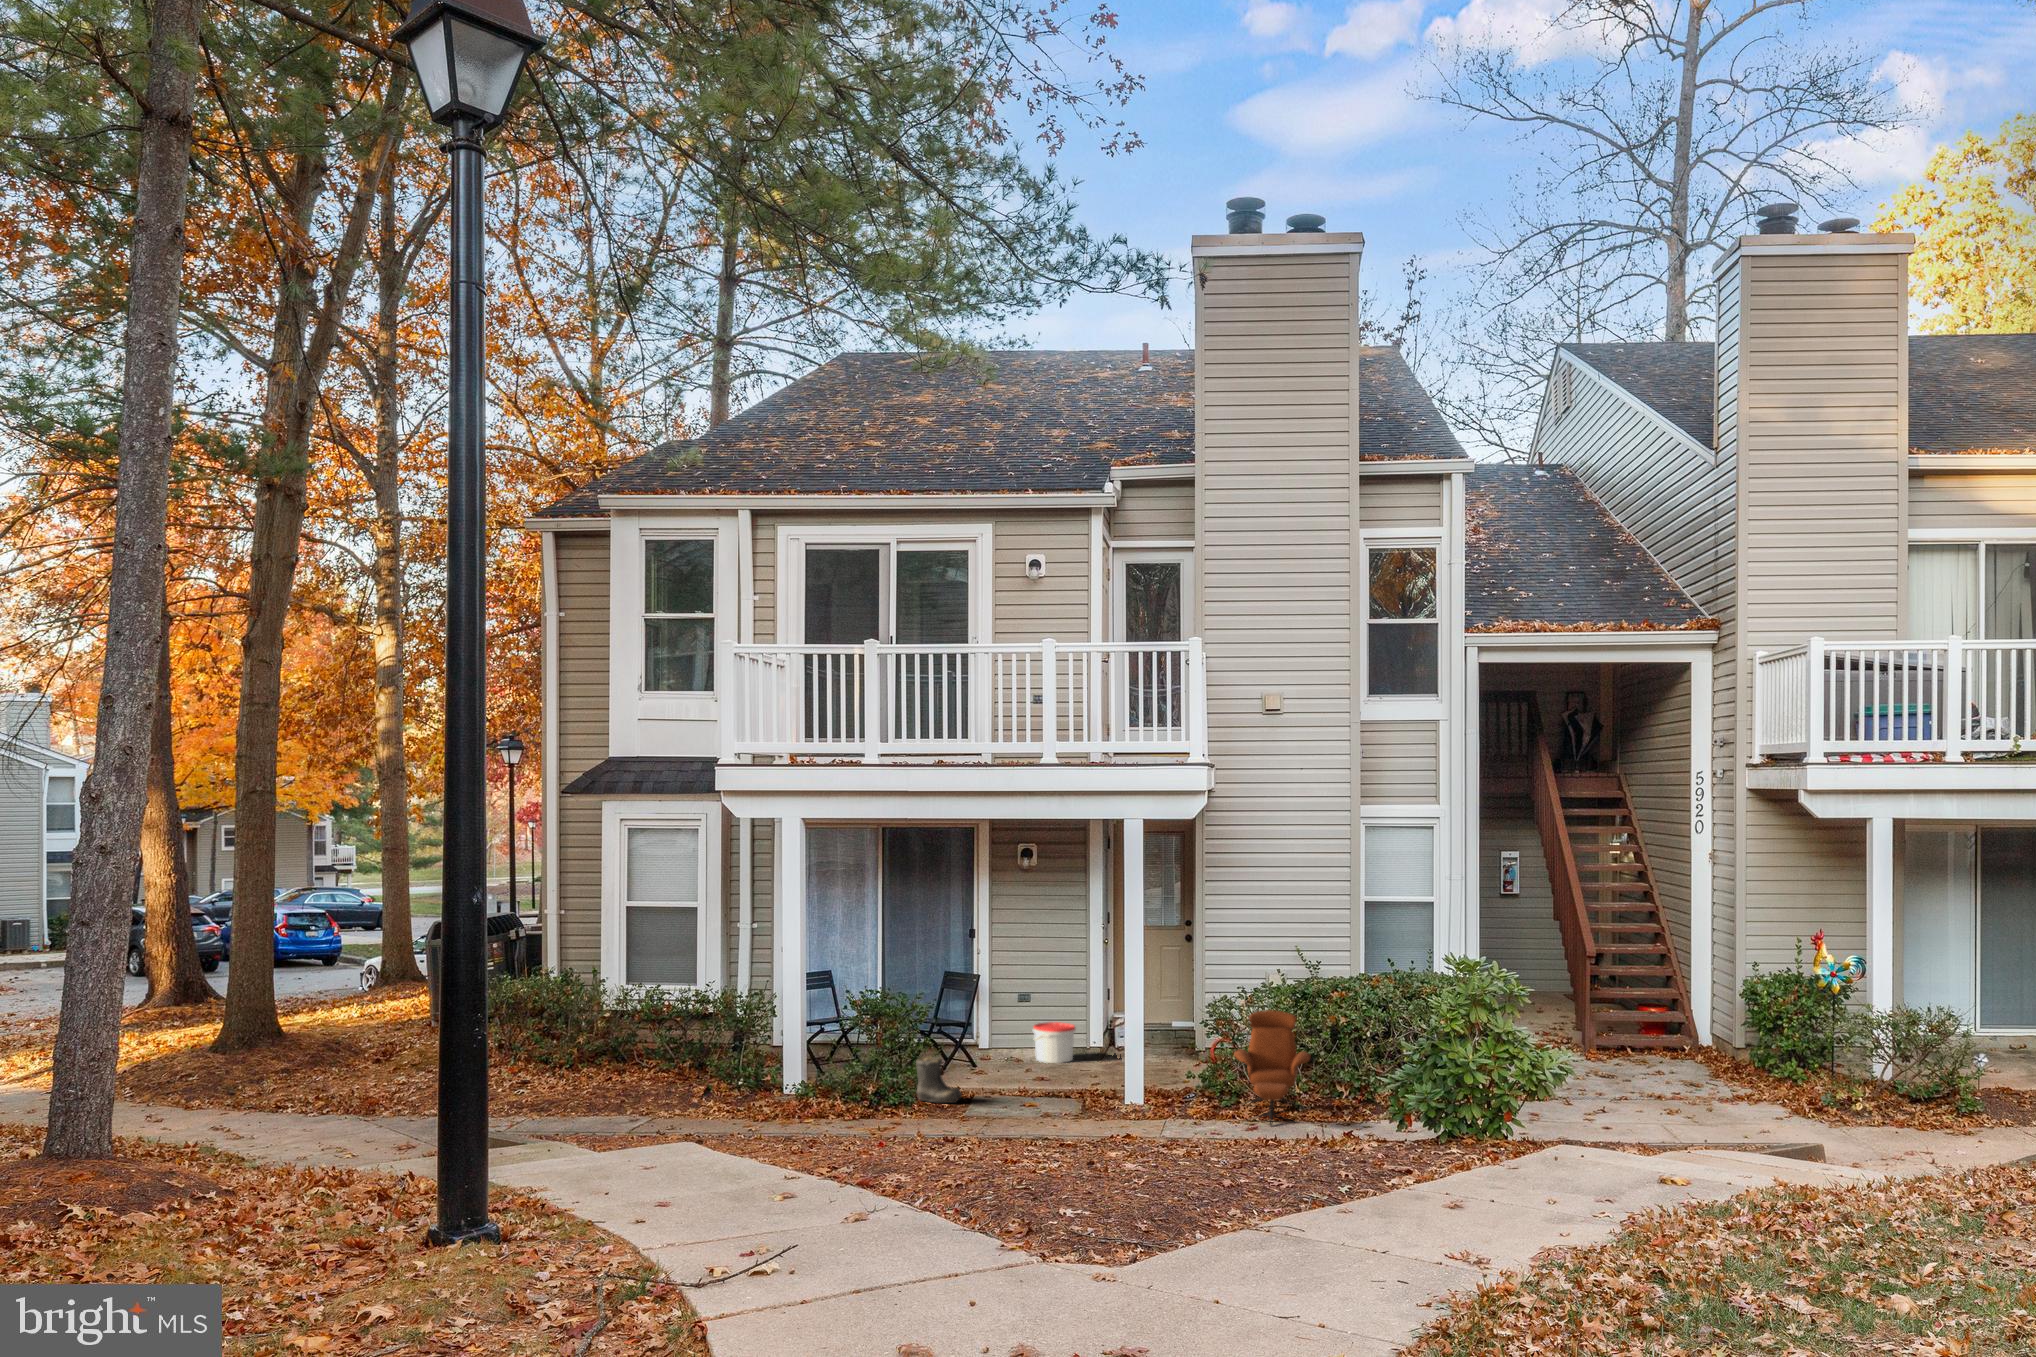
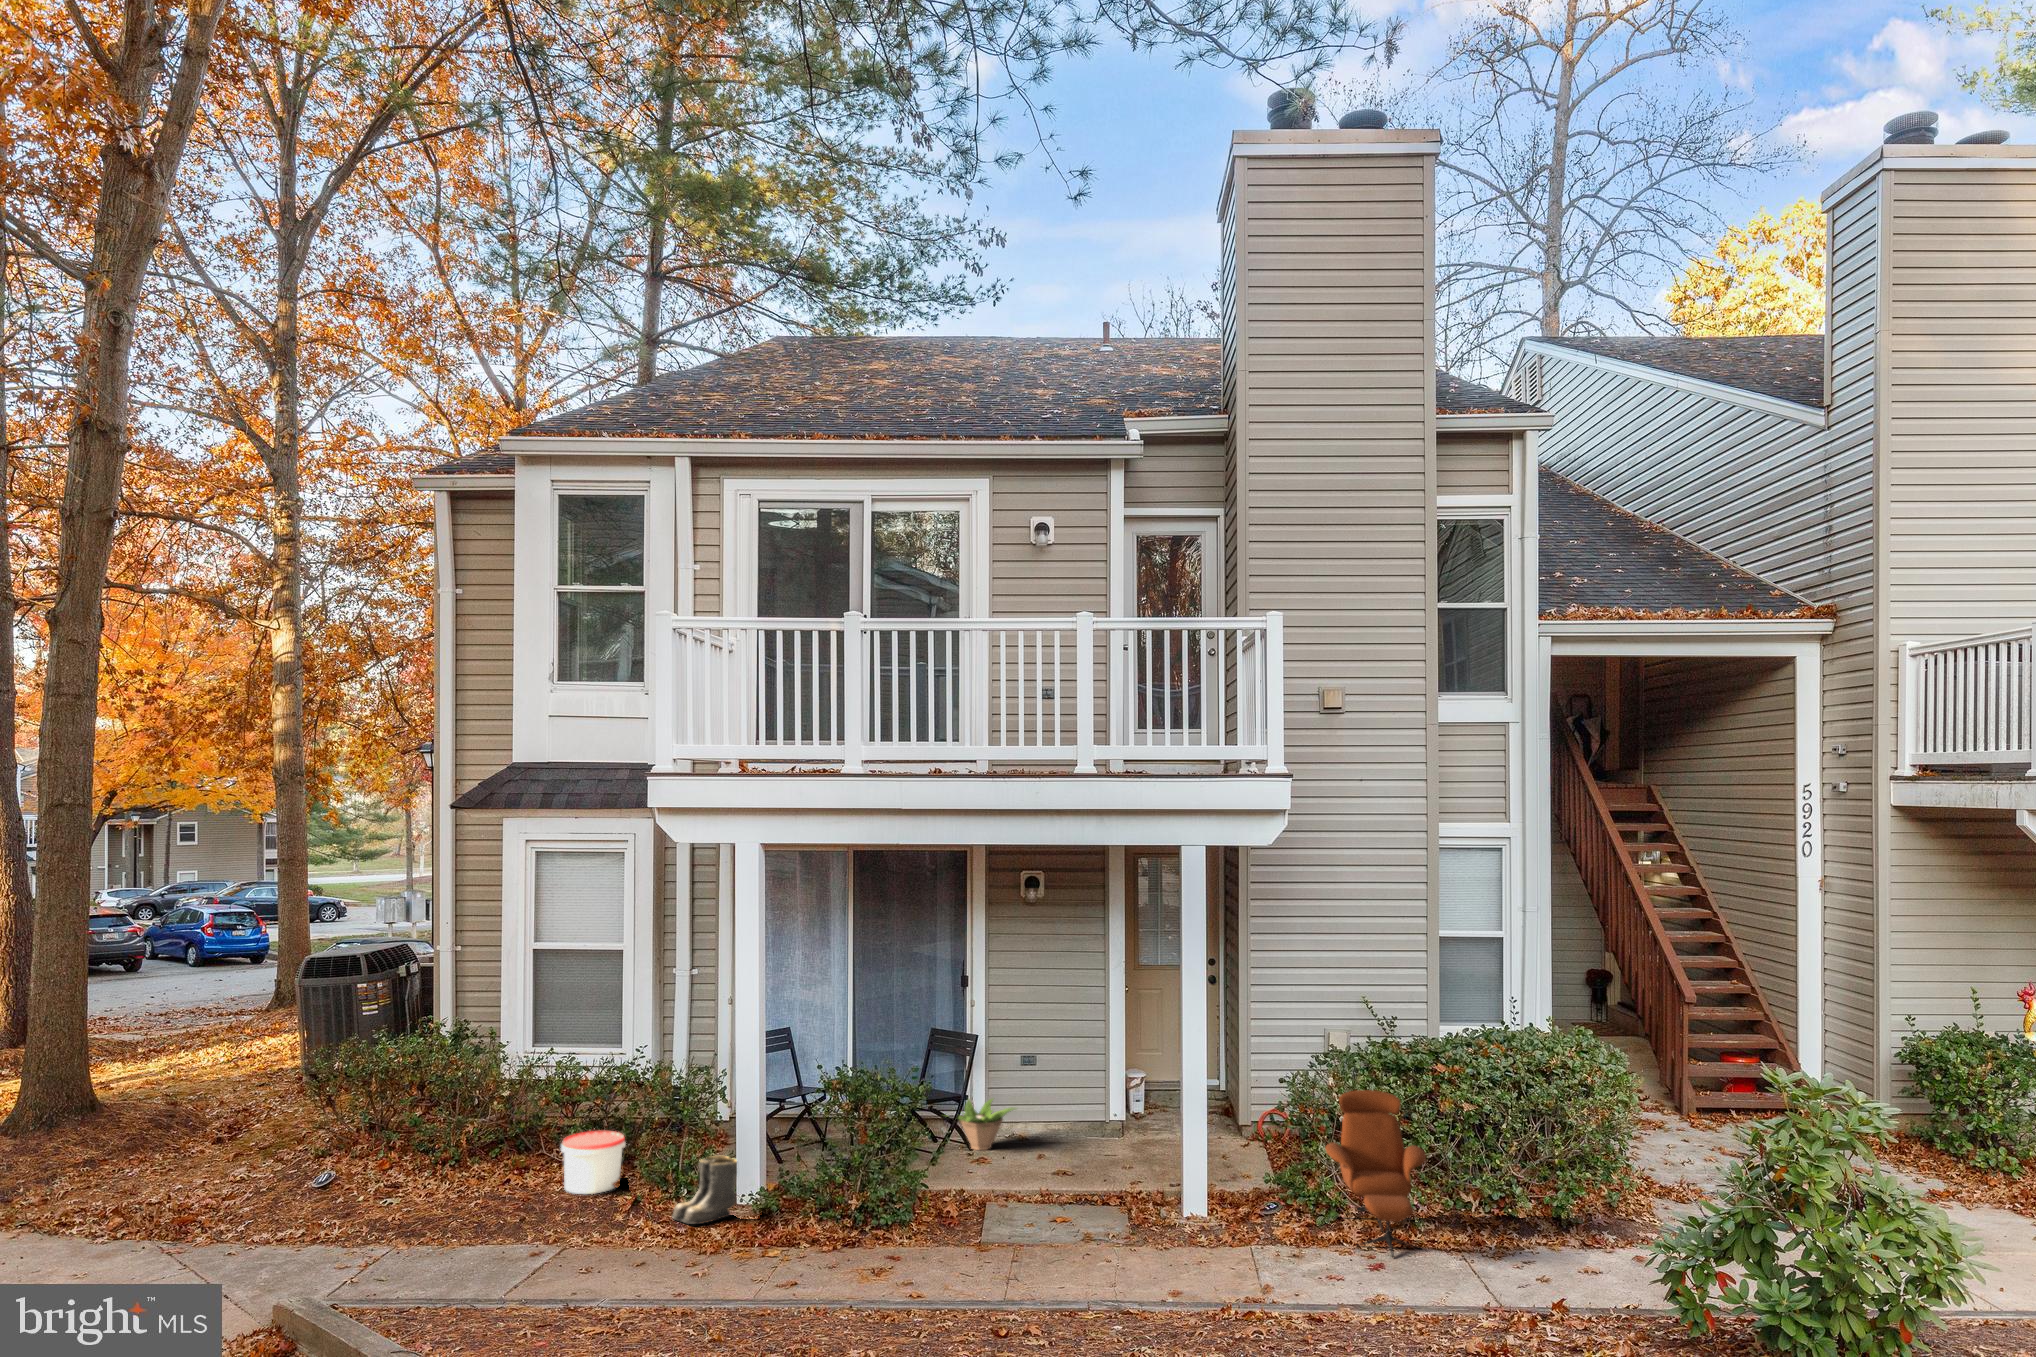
bucket: present [1033,1022,1076,1063] -> present [561,1131,626,1194]
decorative plant: none [951,1026,1012,1066] -> present [958,1099,1015,1150]
boots: present [916,1057,962,1103] -> present [672,1156,737,1224]

